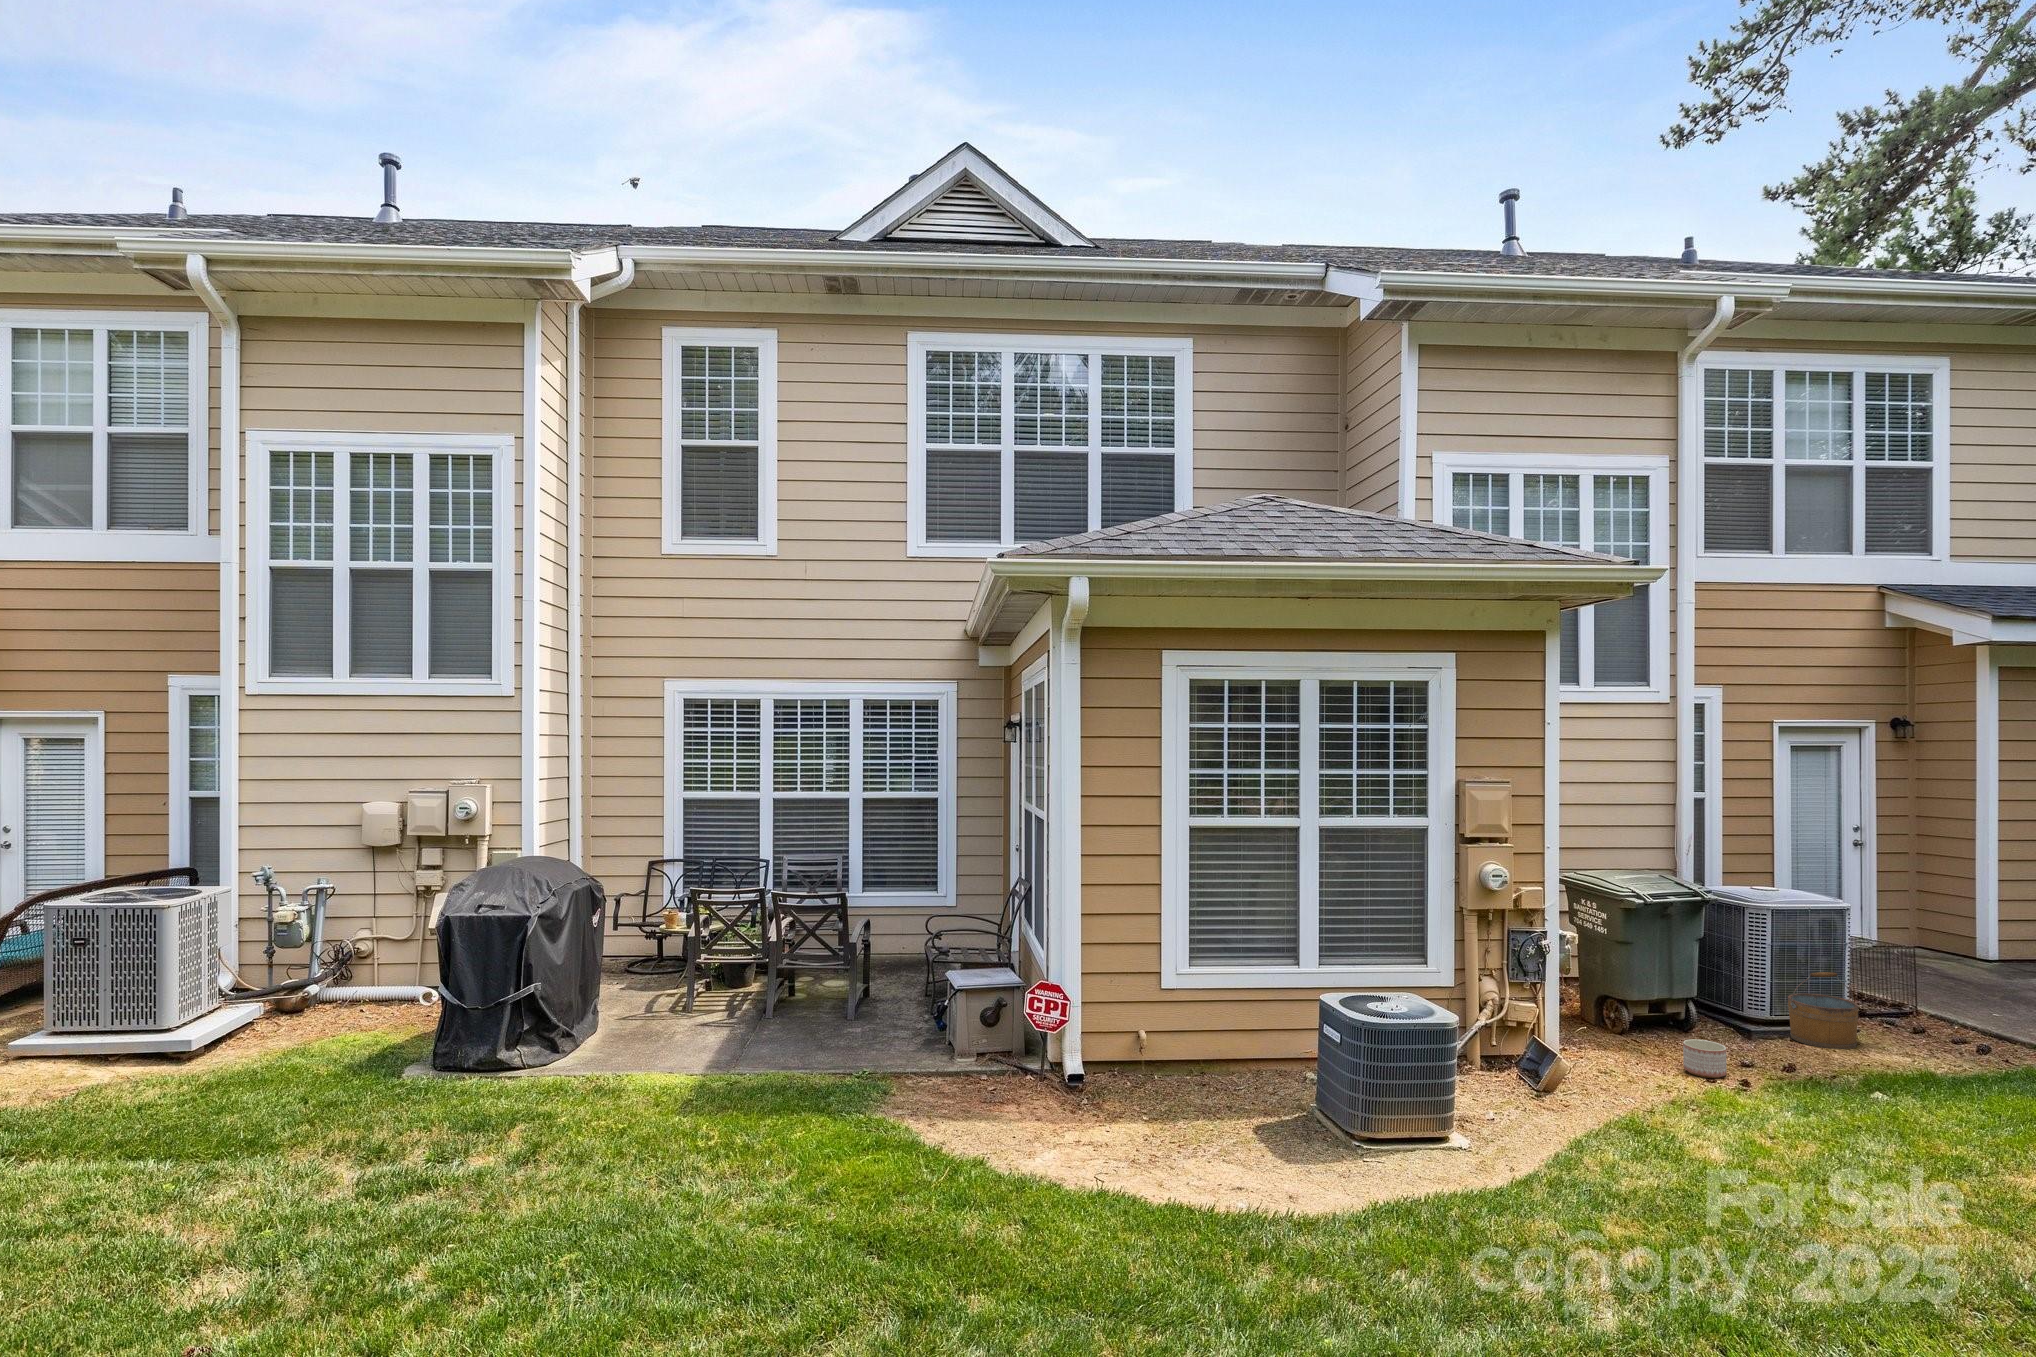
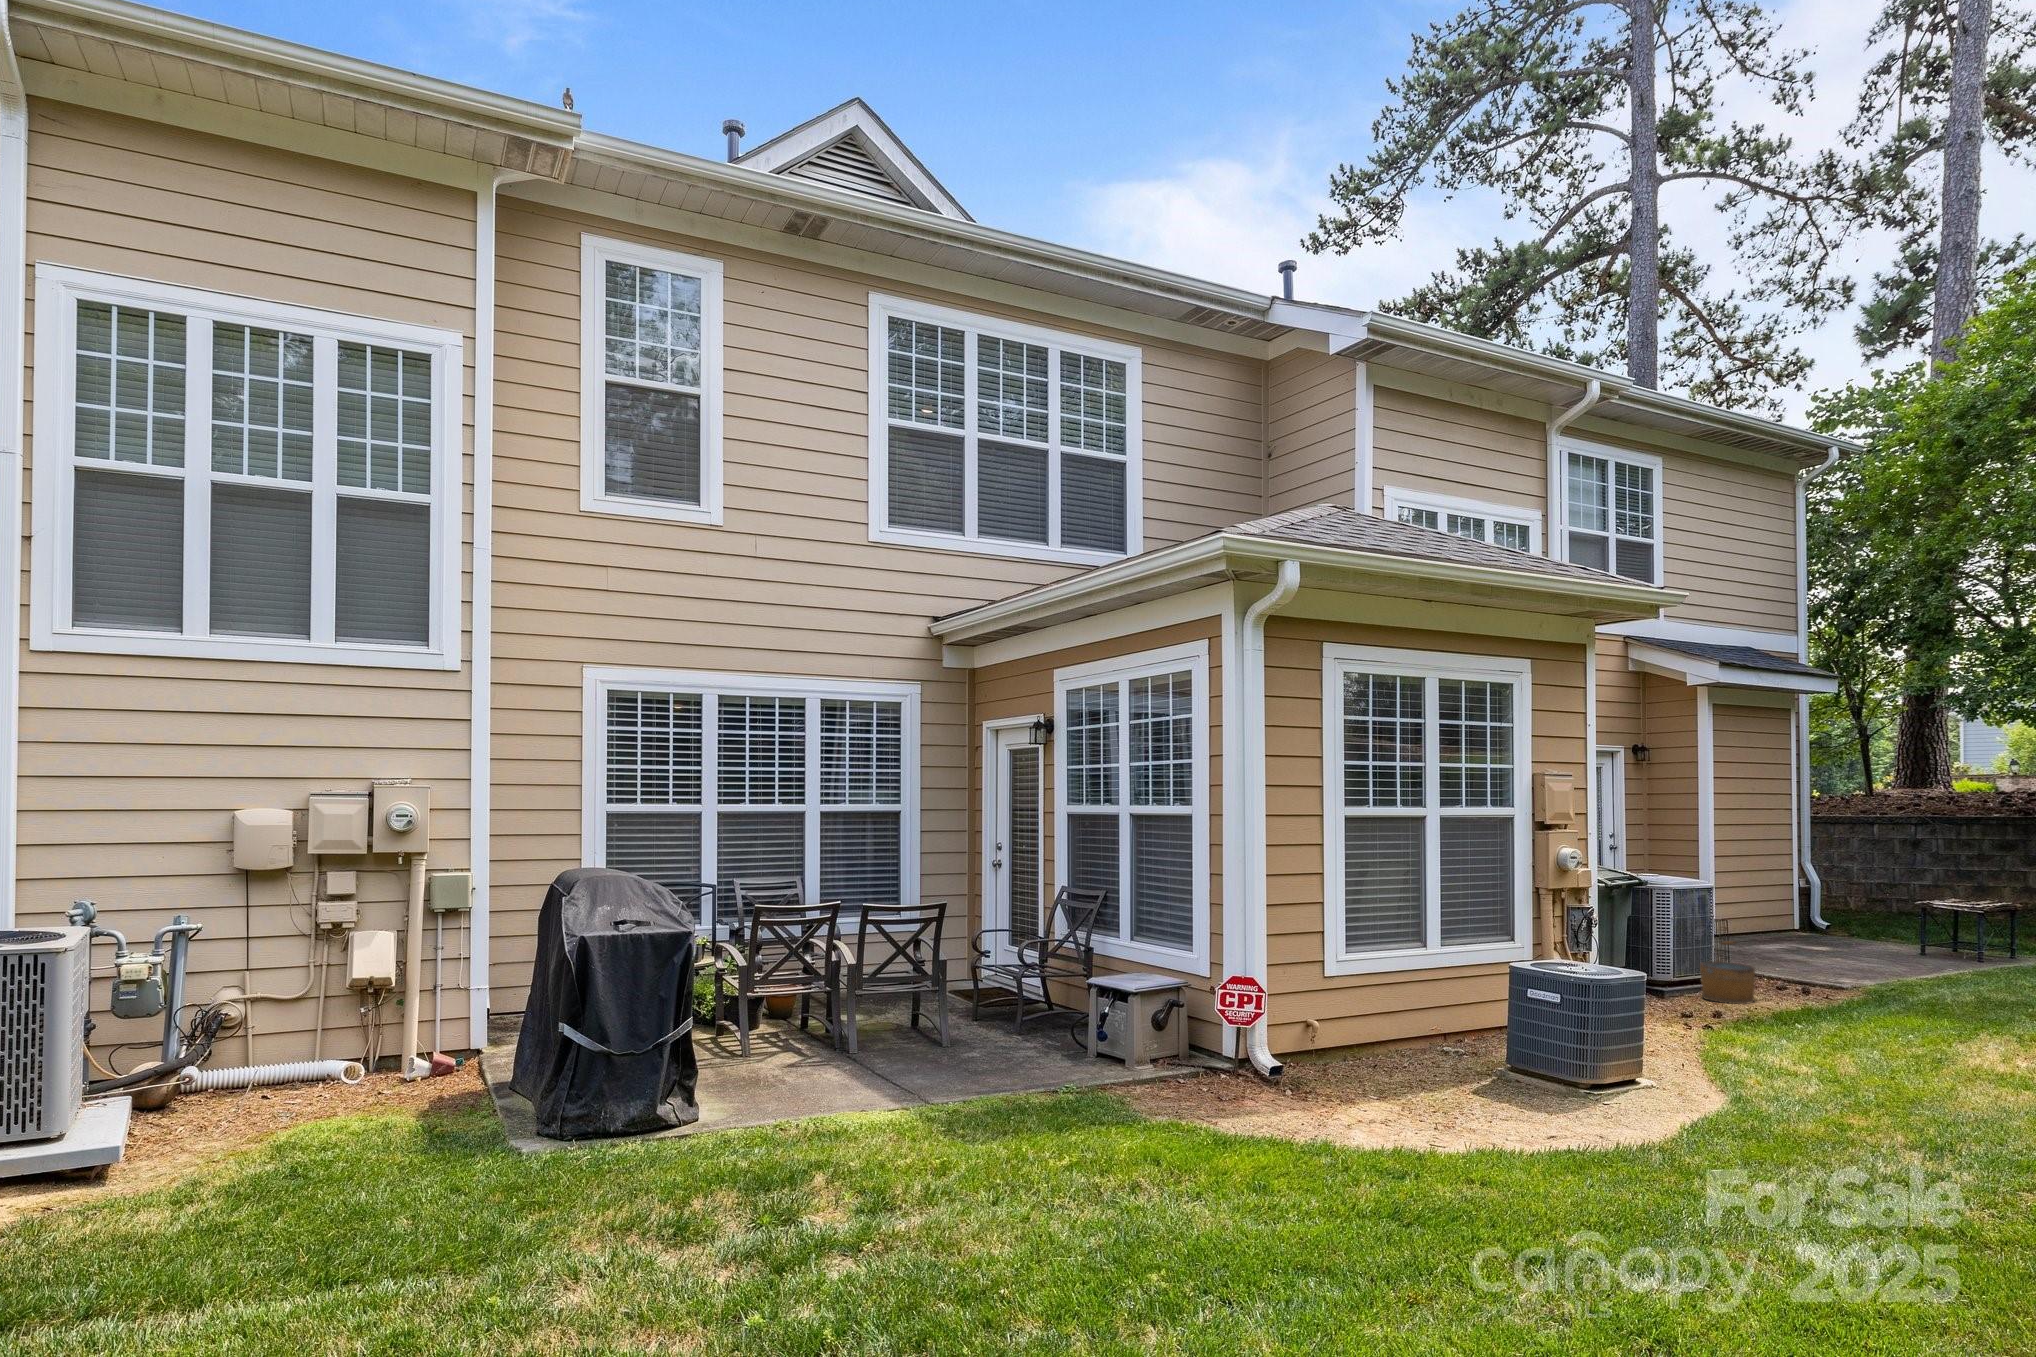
planter: present [1683,1039,1727,1078] -> none [1679,999,1716,1030]

